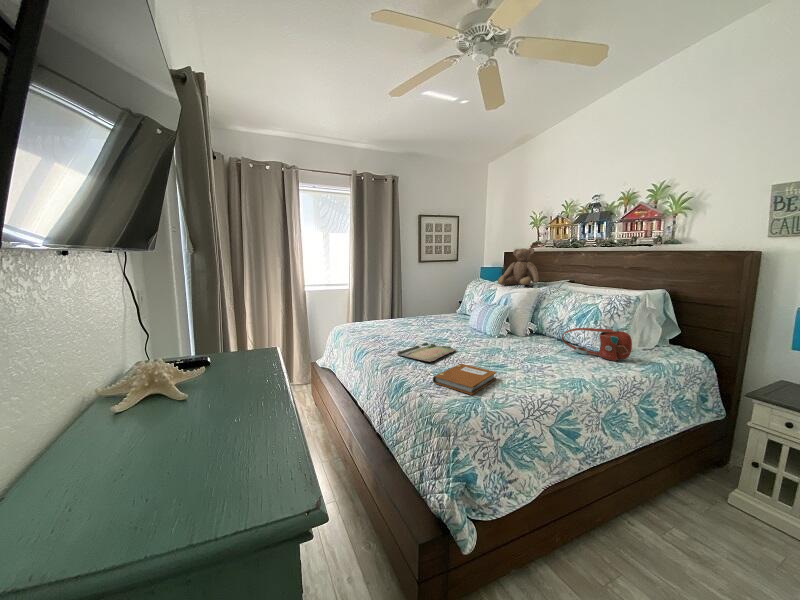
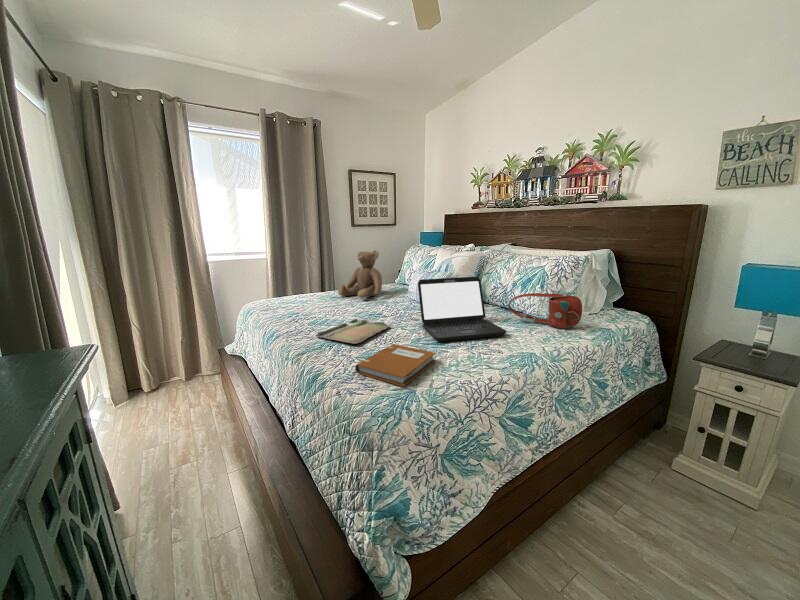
teddy bear: present [498,248,539,285] -> present [338,250,382,298]
laptop: none [480,311,559,365] -> present [418,277,506,342]

